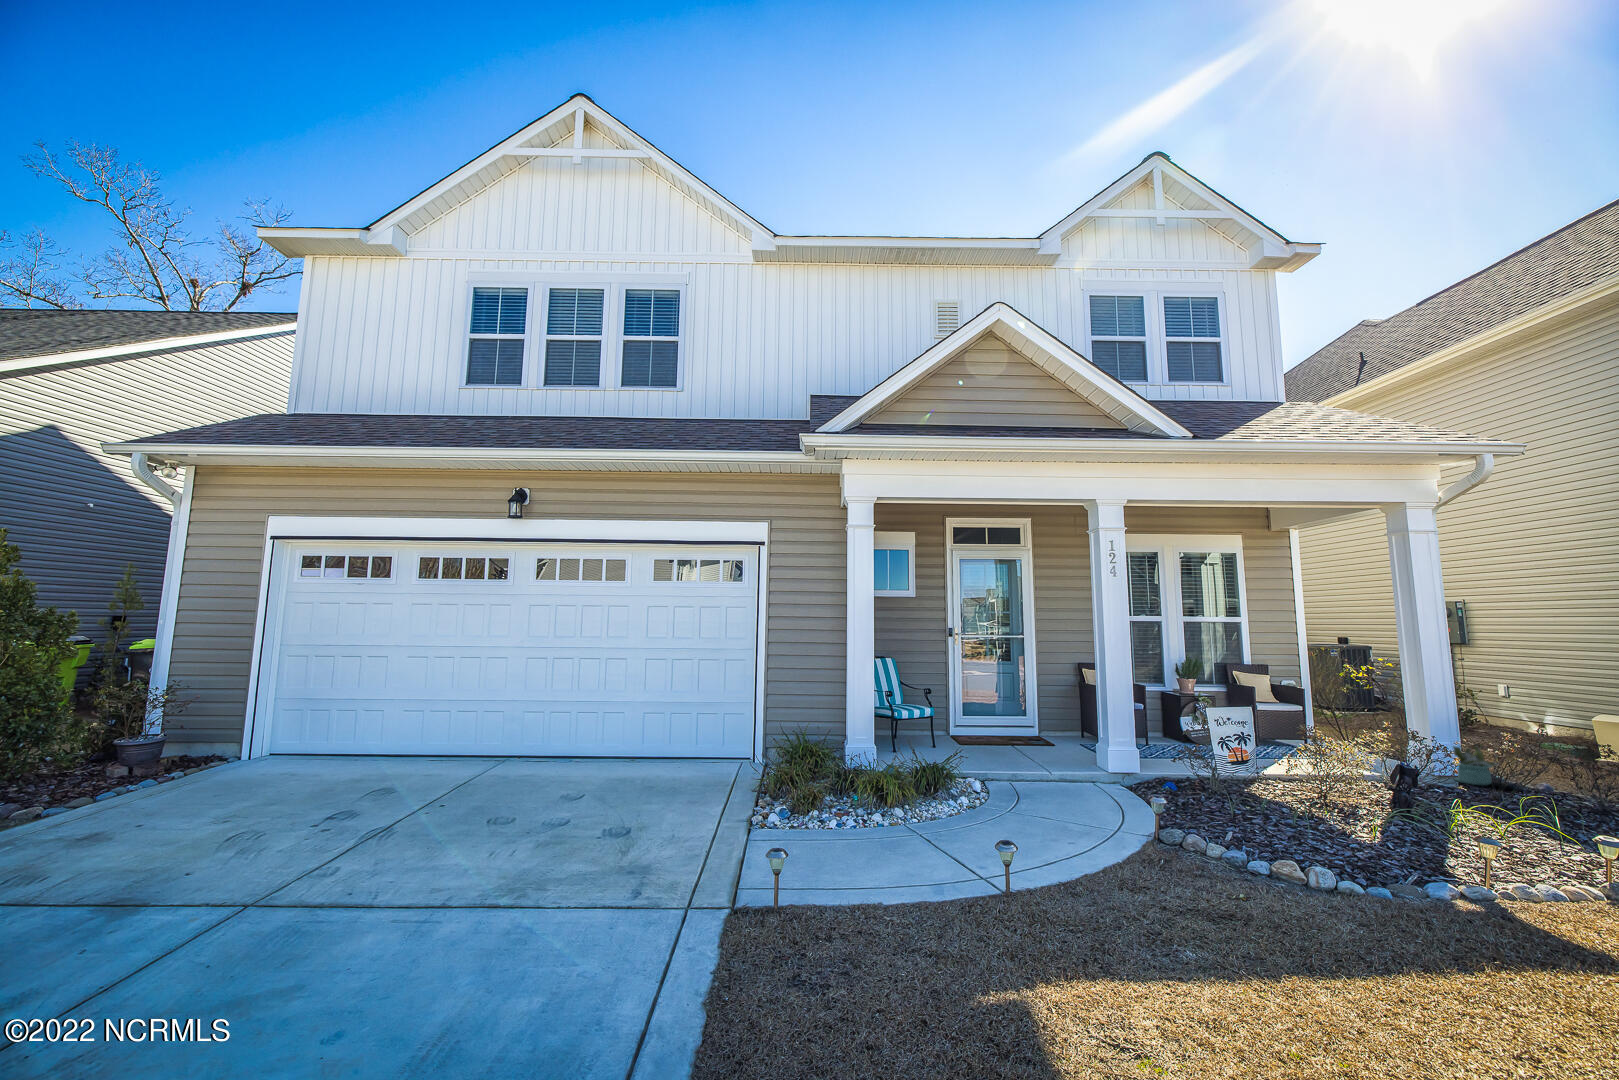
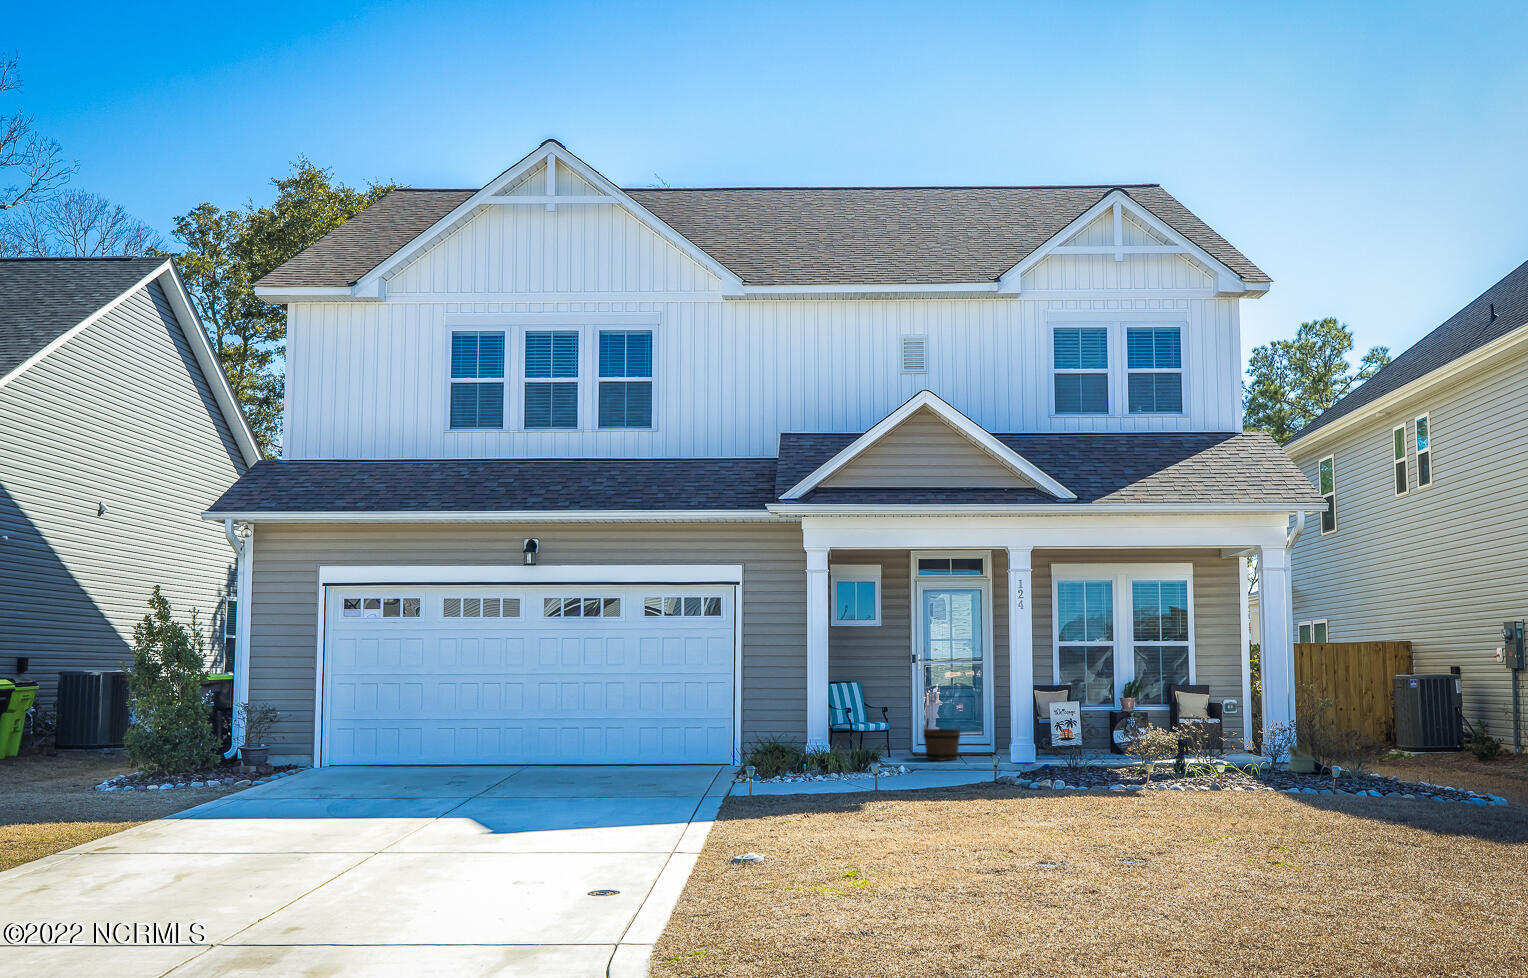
bucket: none [964,704,1007,747] -> present [923,725,960,760]

